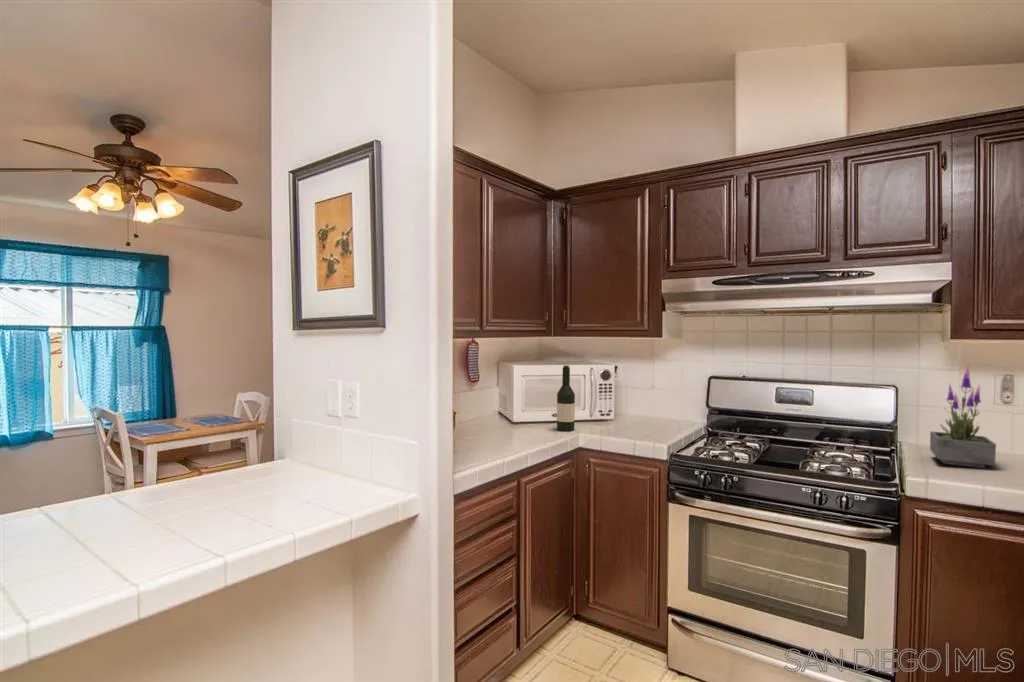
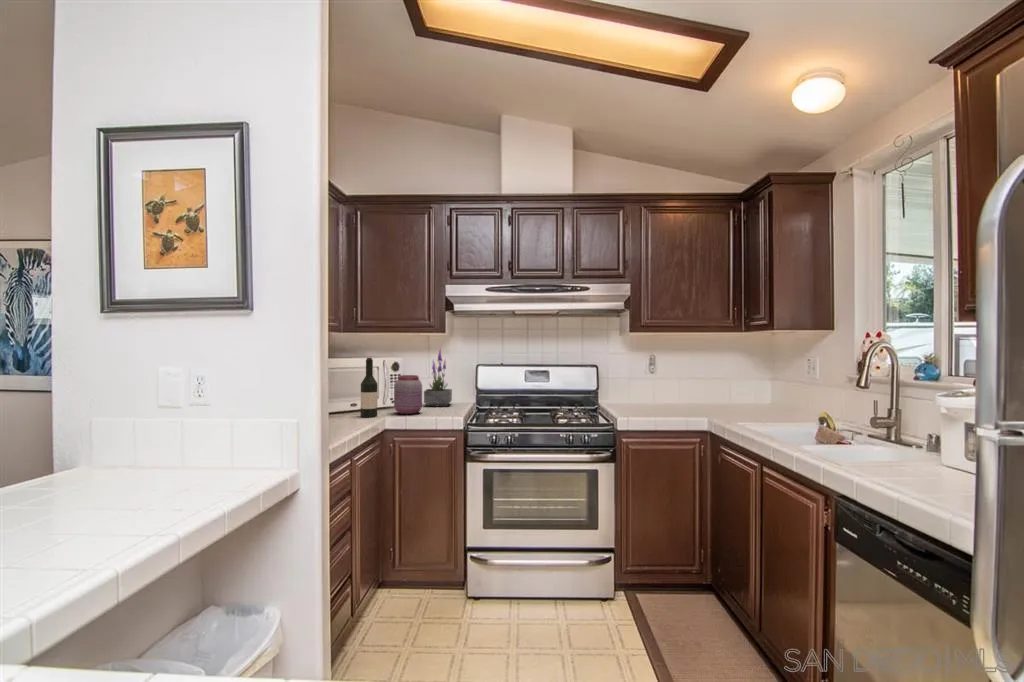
potted plant: present [930,366,996,468] -> present [424,349,452,406]
jar: none [595,386,627,432] -> present [394,375,422,414]

